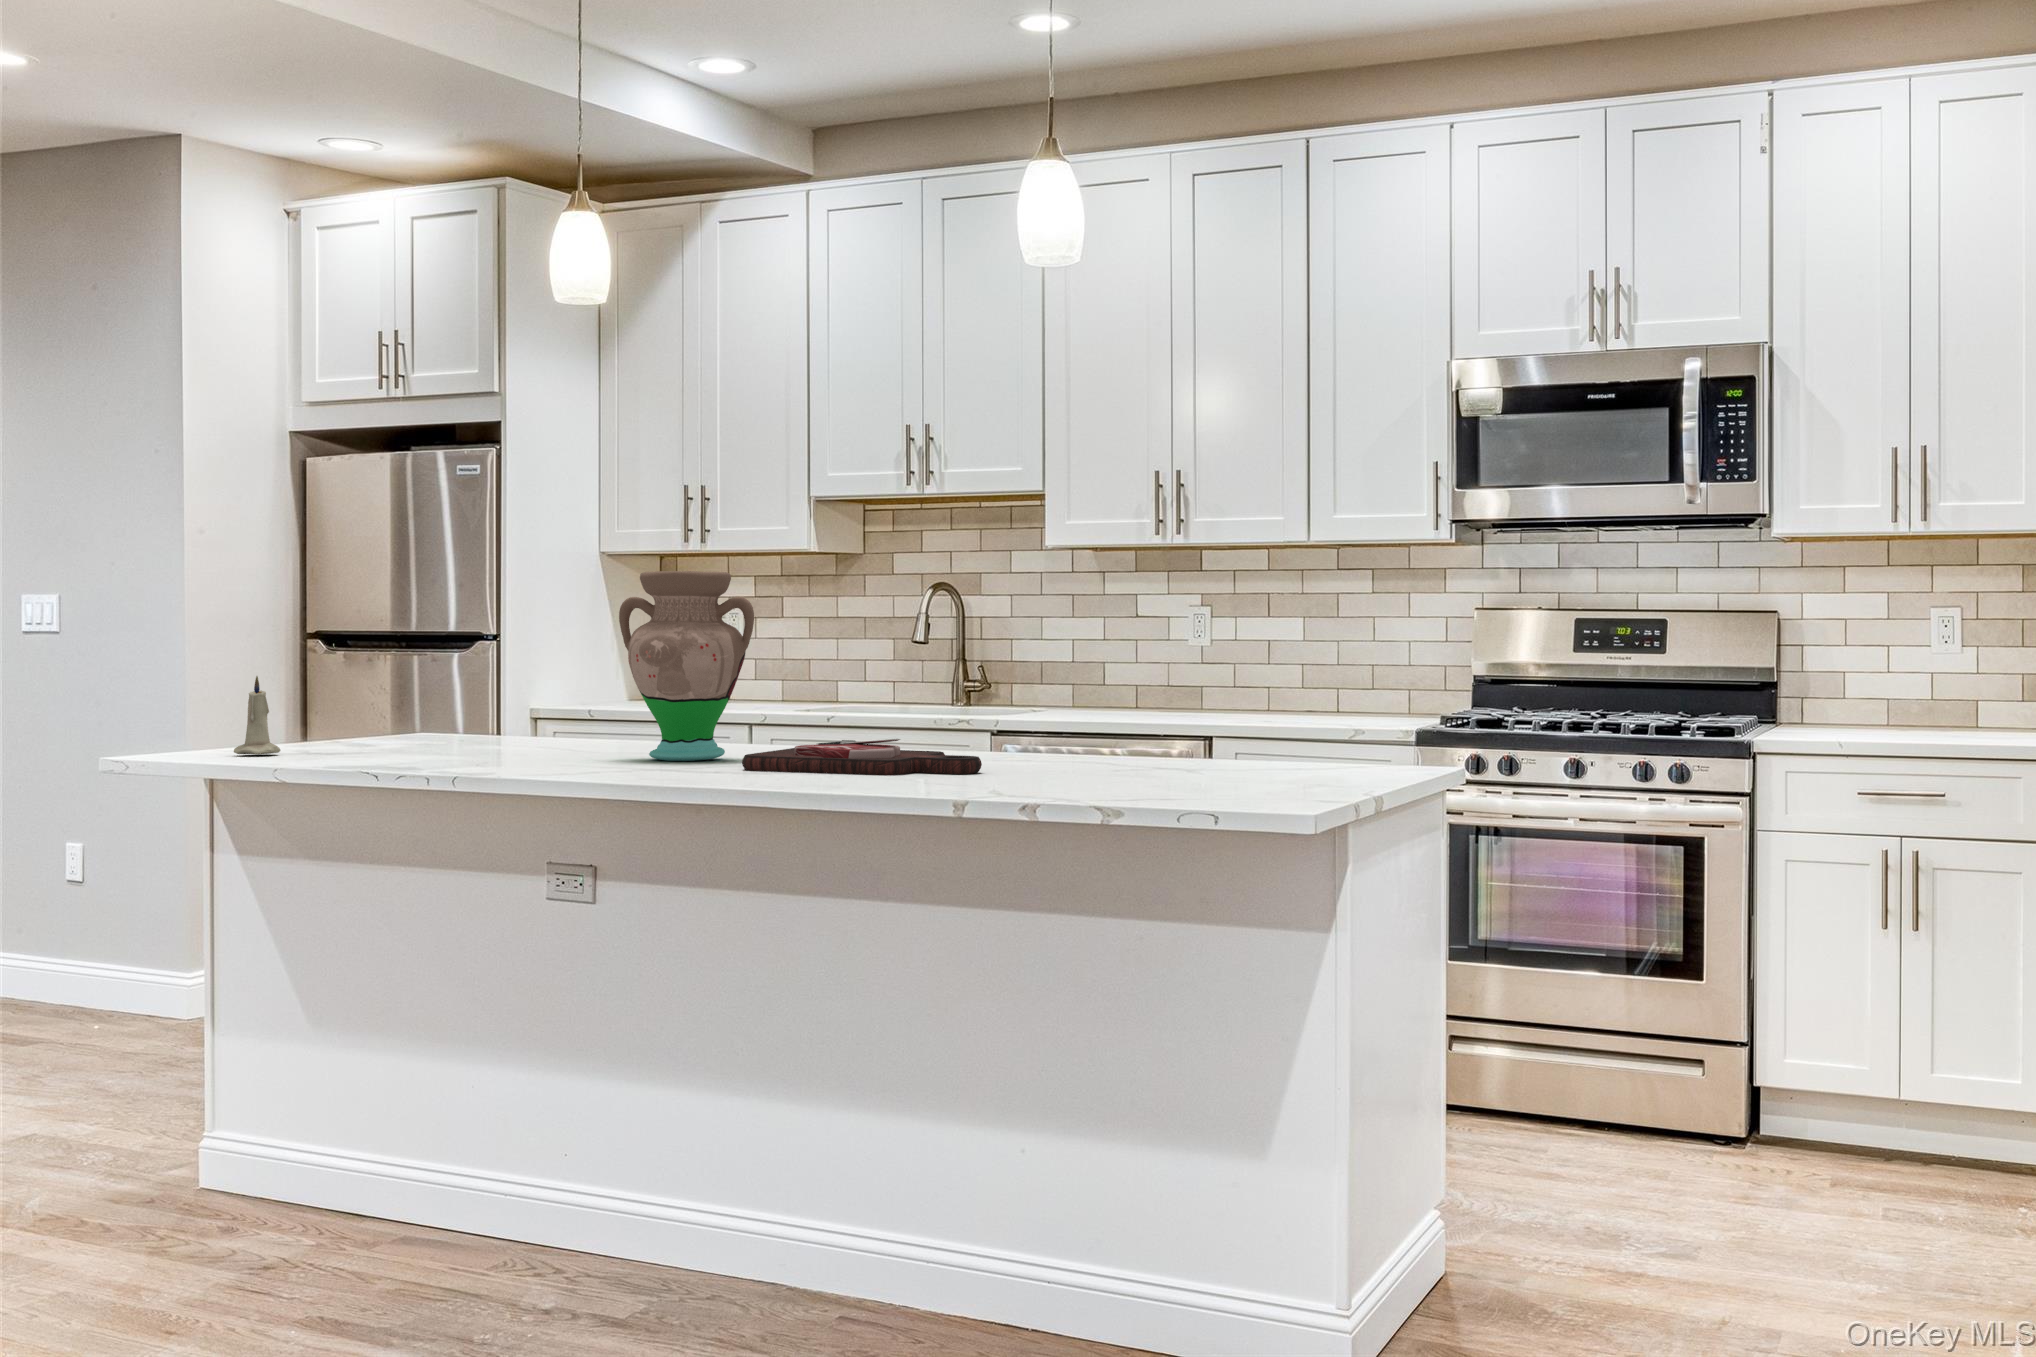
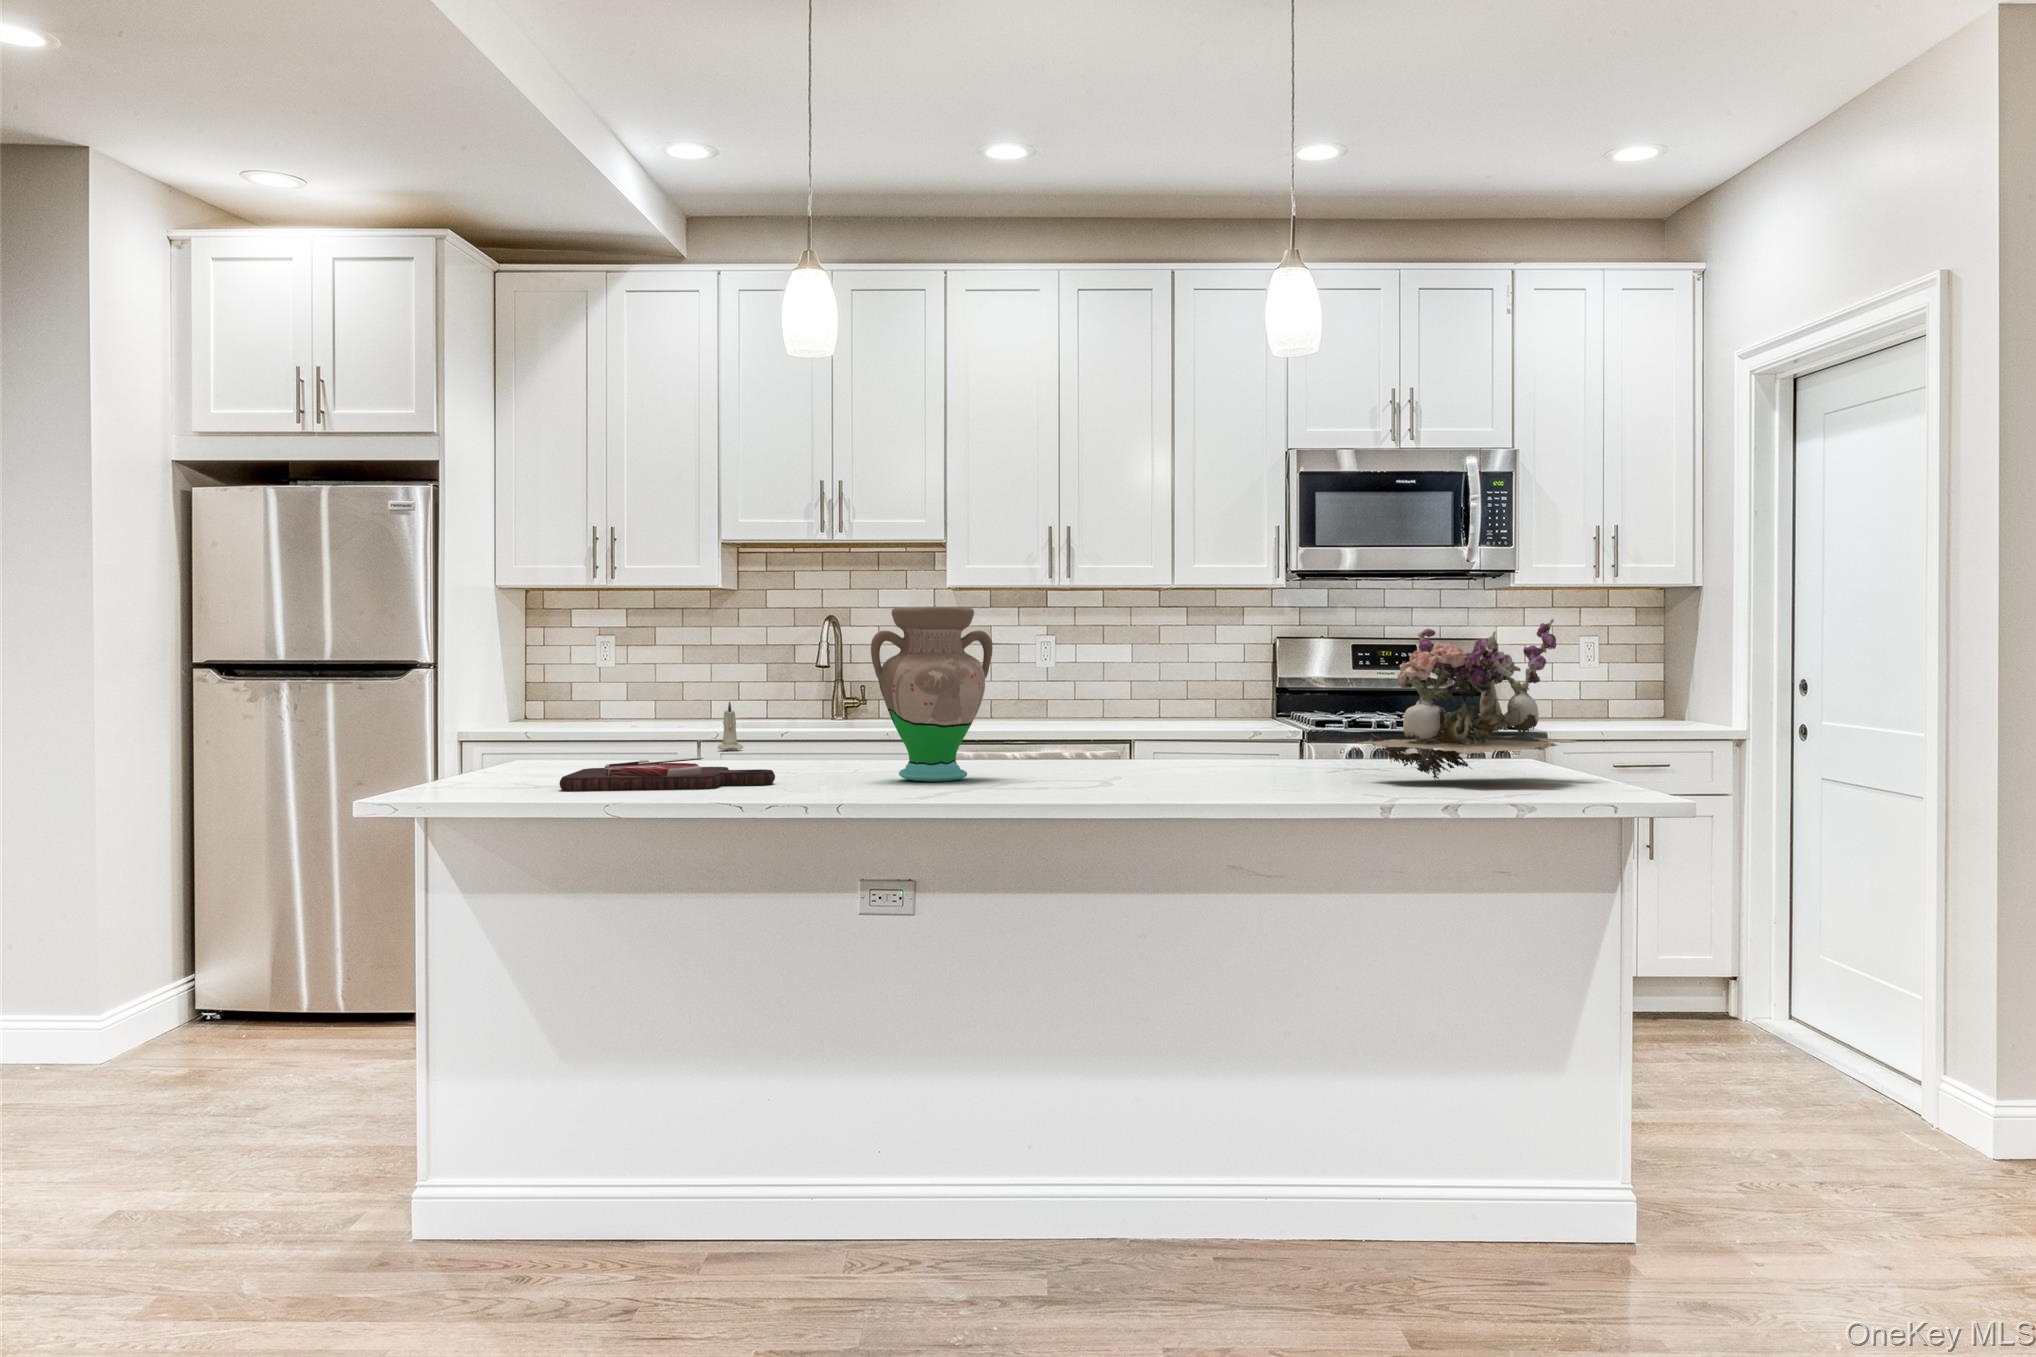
flower arrangement: none [1028,581,1284,782] -> present [1358,619,1577,779]
candle: present [234,676,281,755] -> present [718,701,743,750]
cutting board: present [742,738,982,775] -> present [559,757,775,791]

